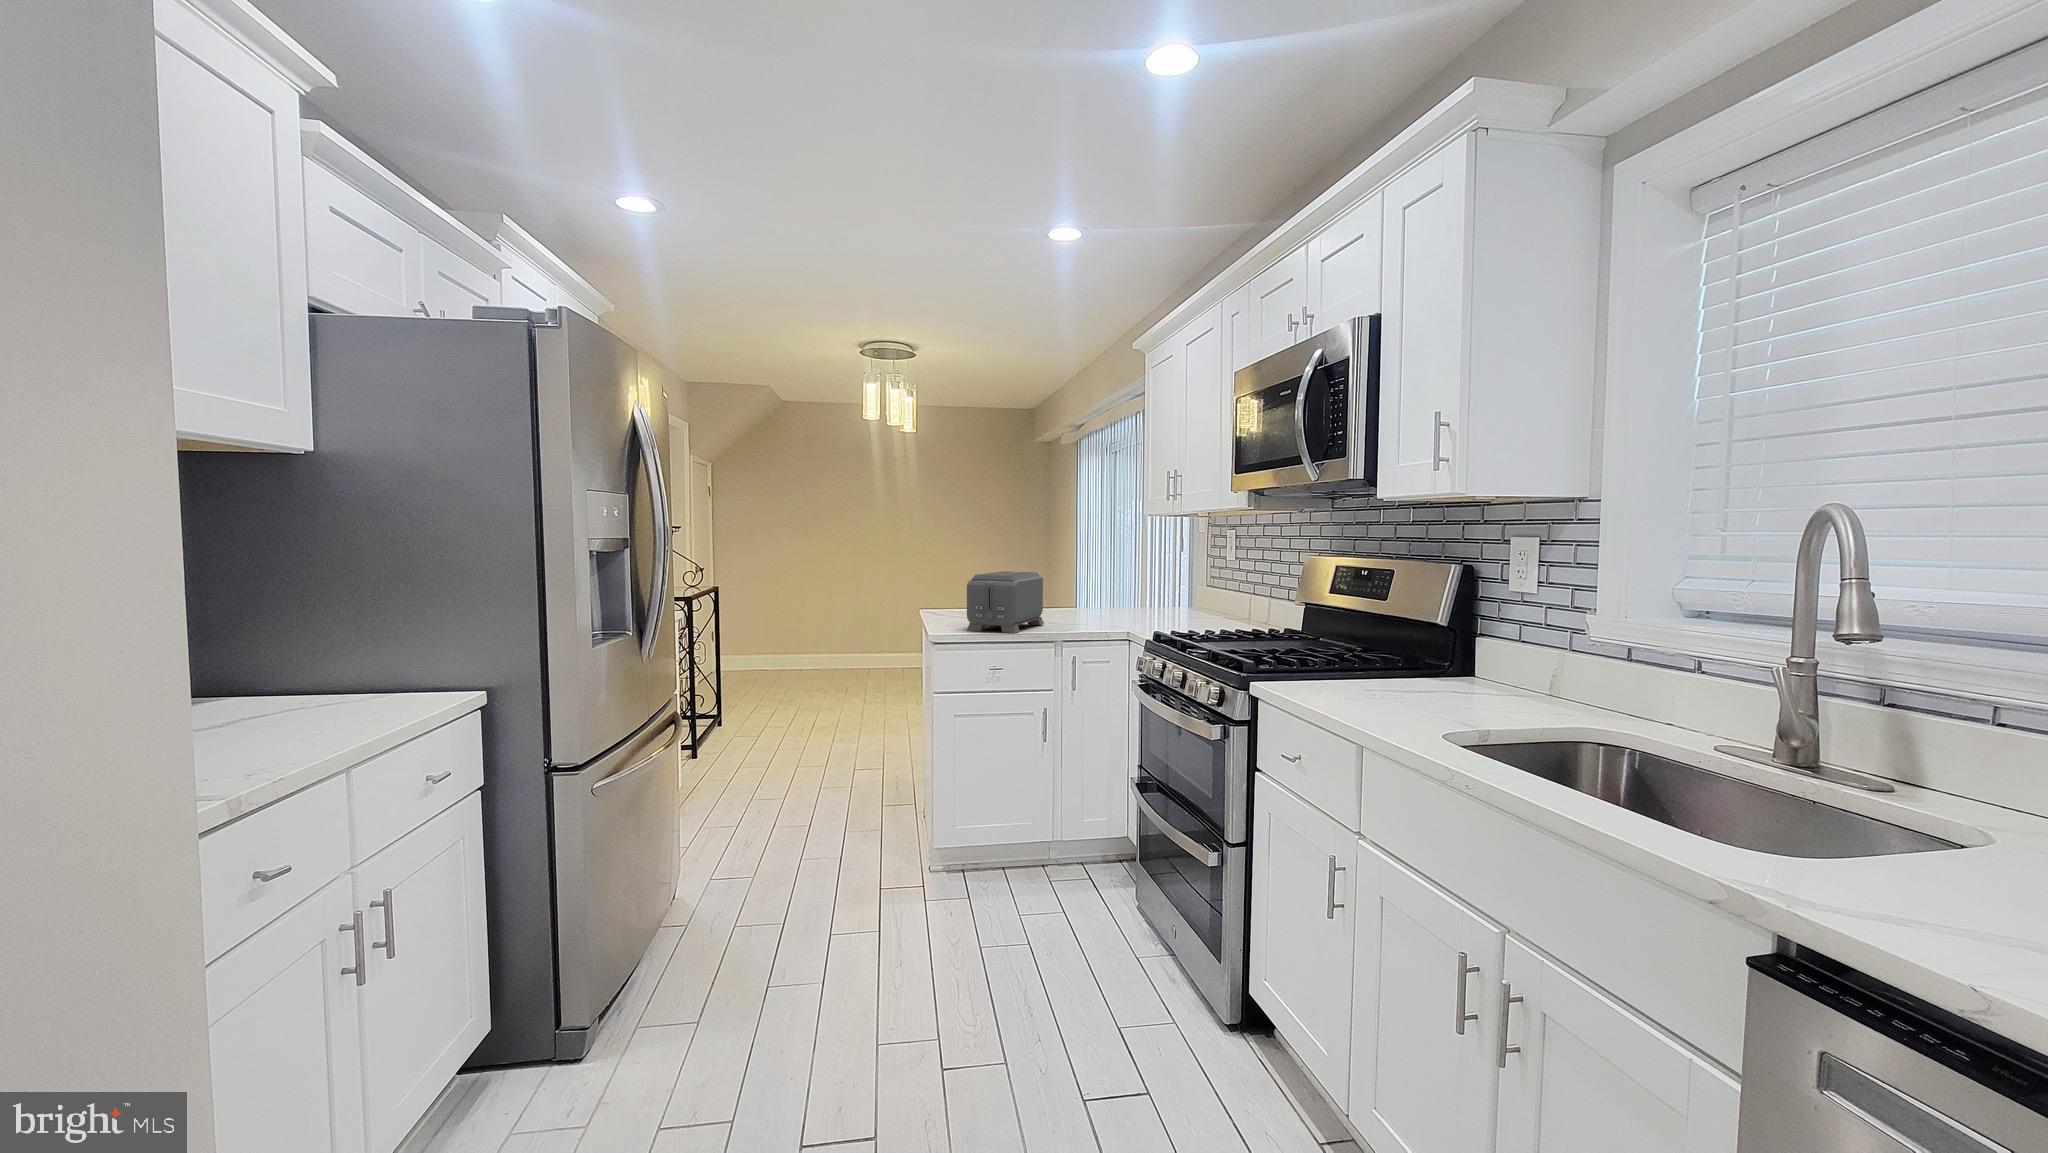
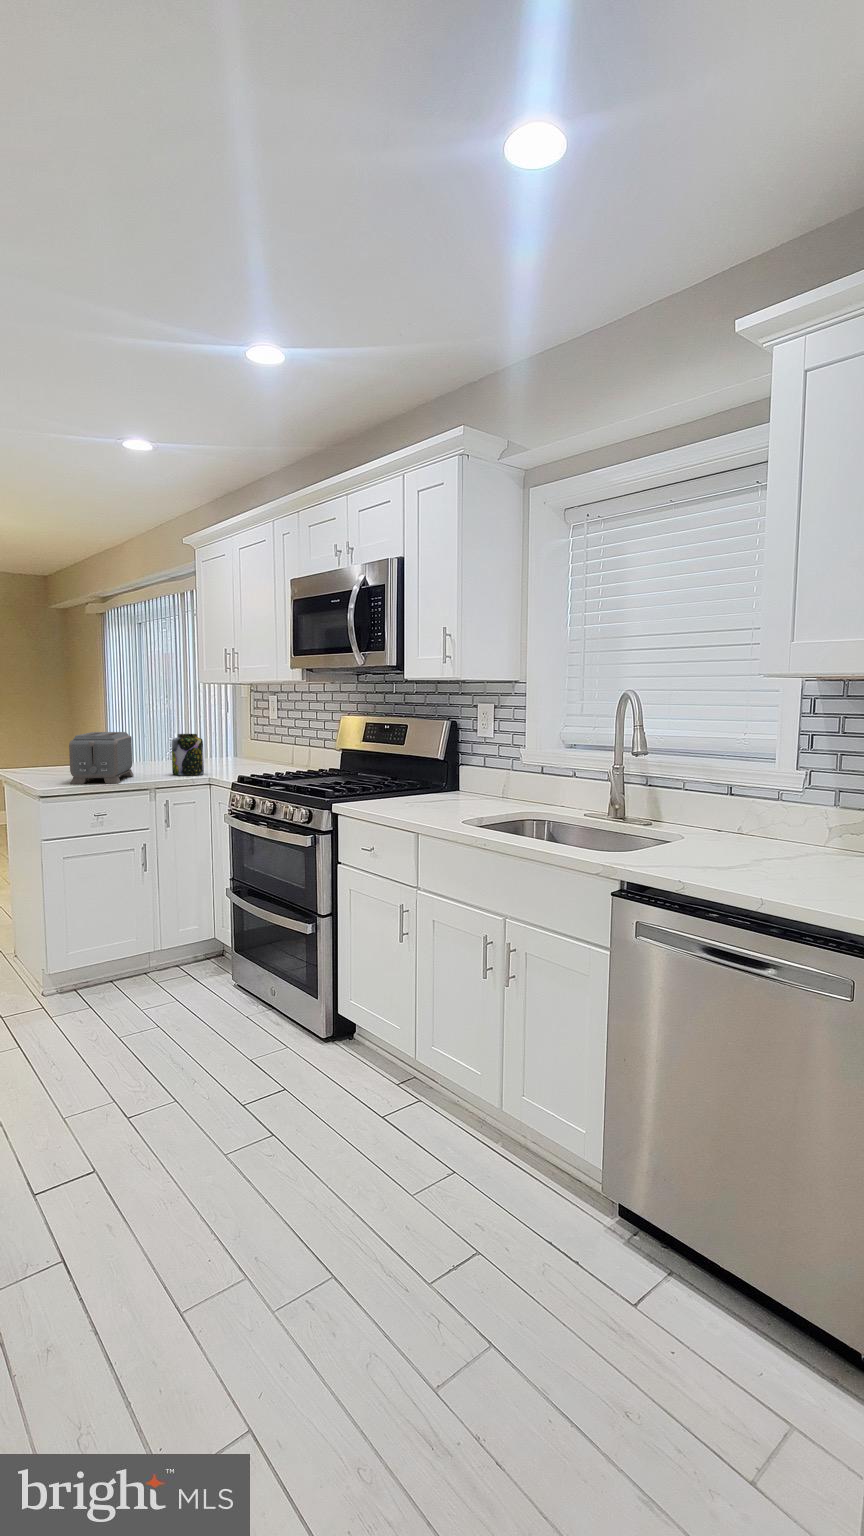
jar: none [1089,576,1125,628] -> present [172,734,204,775]

